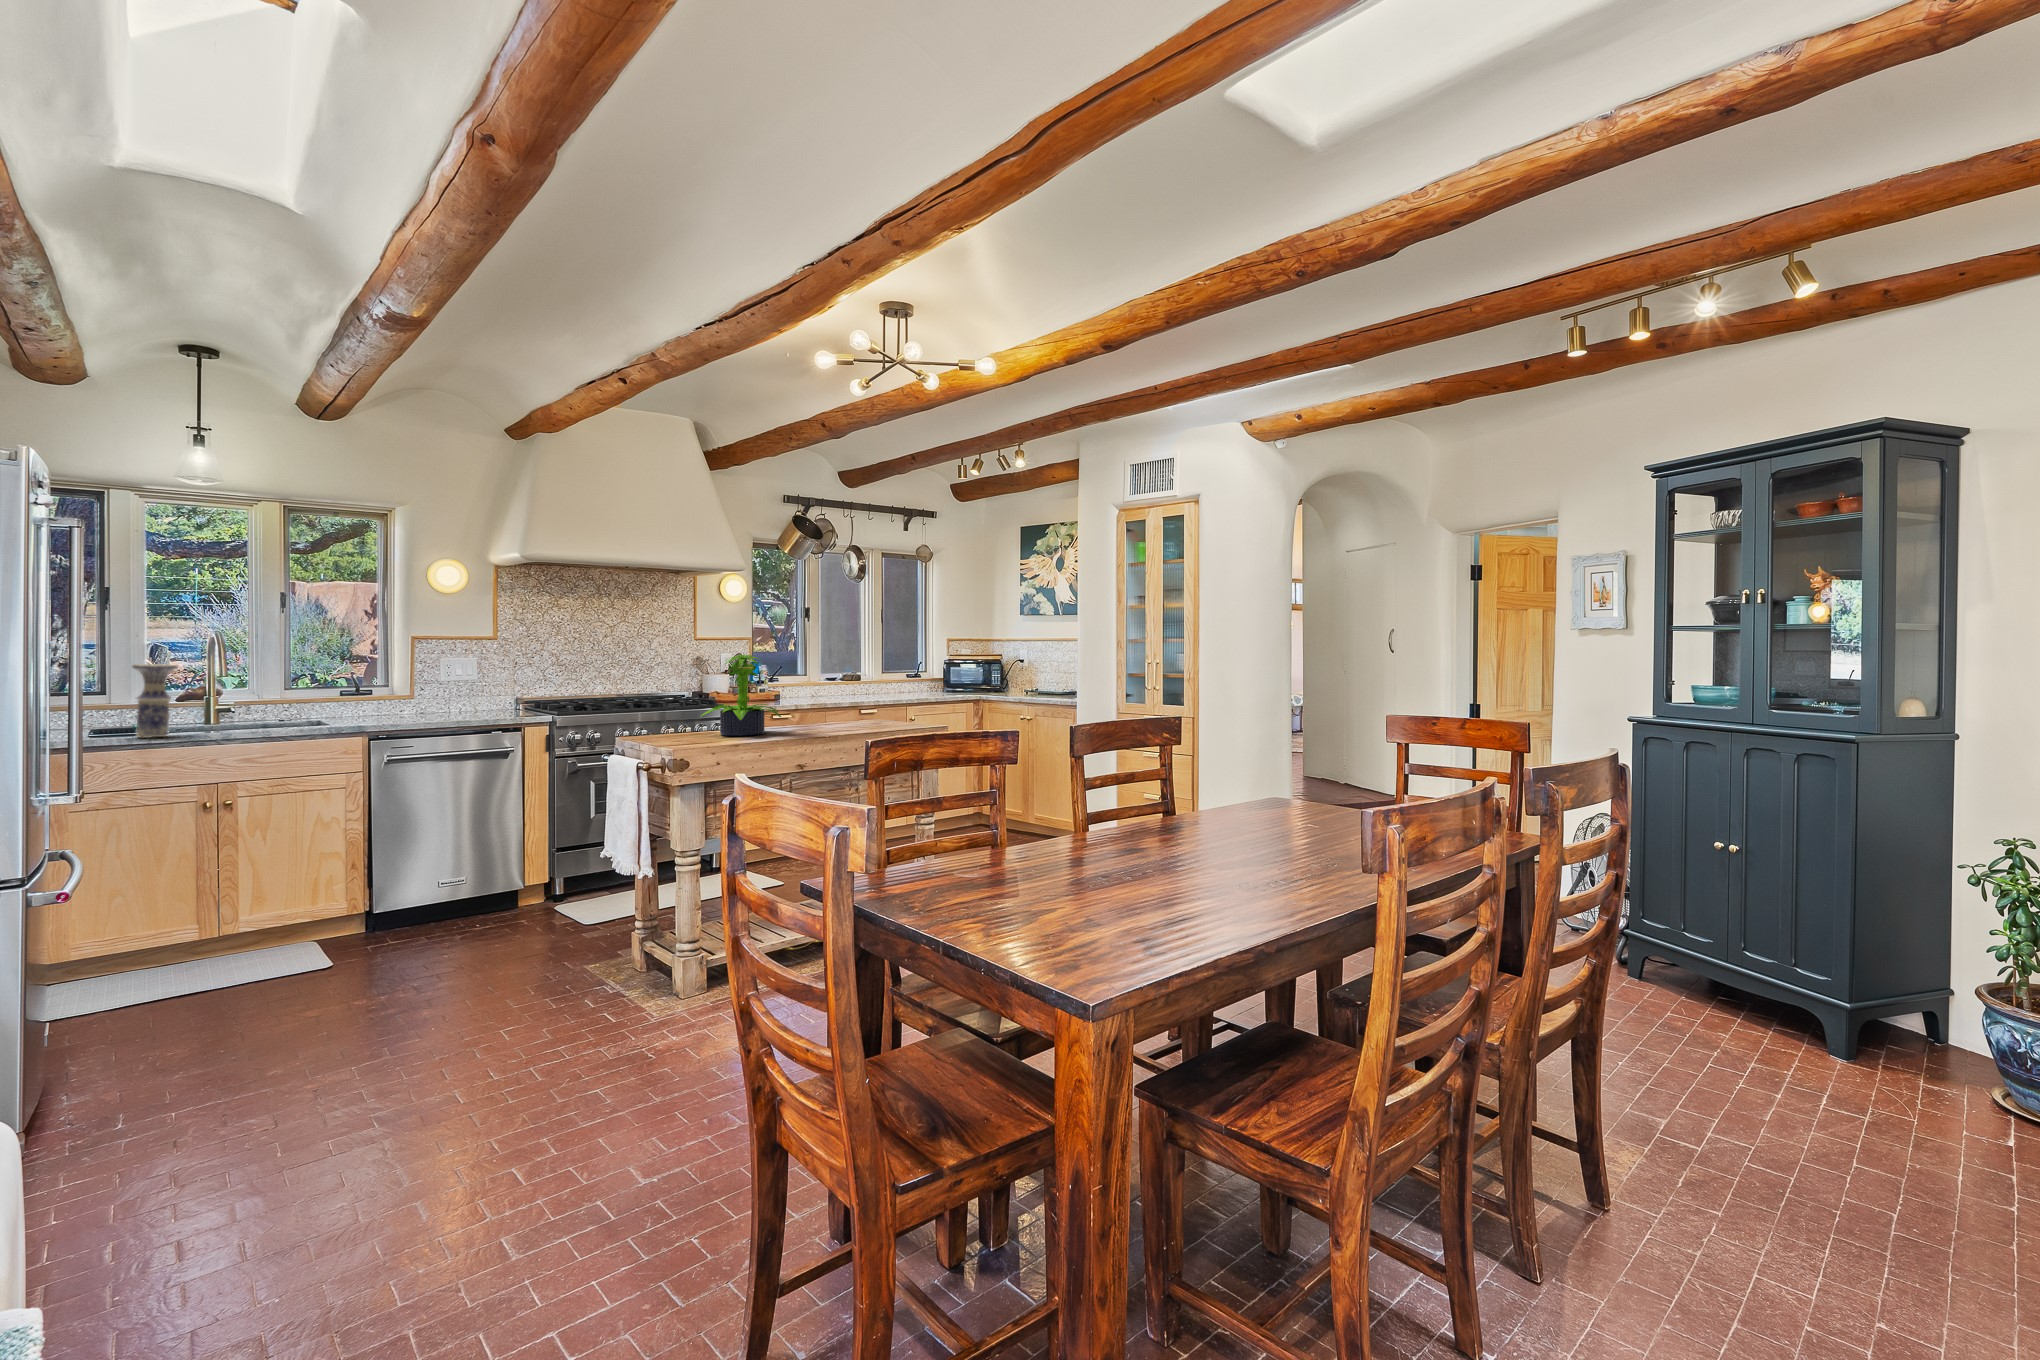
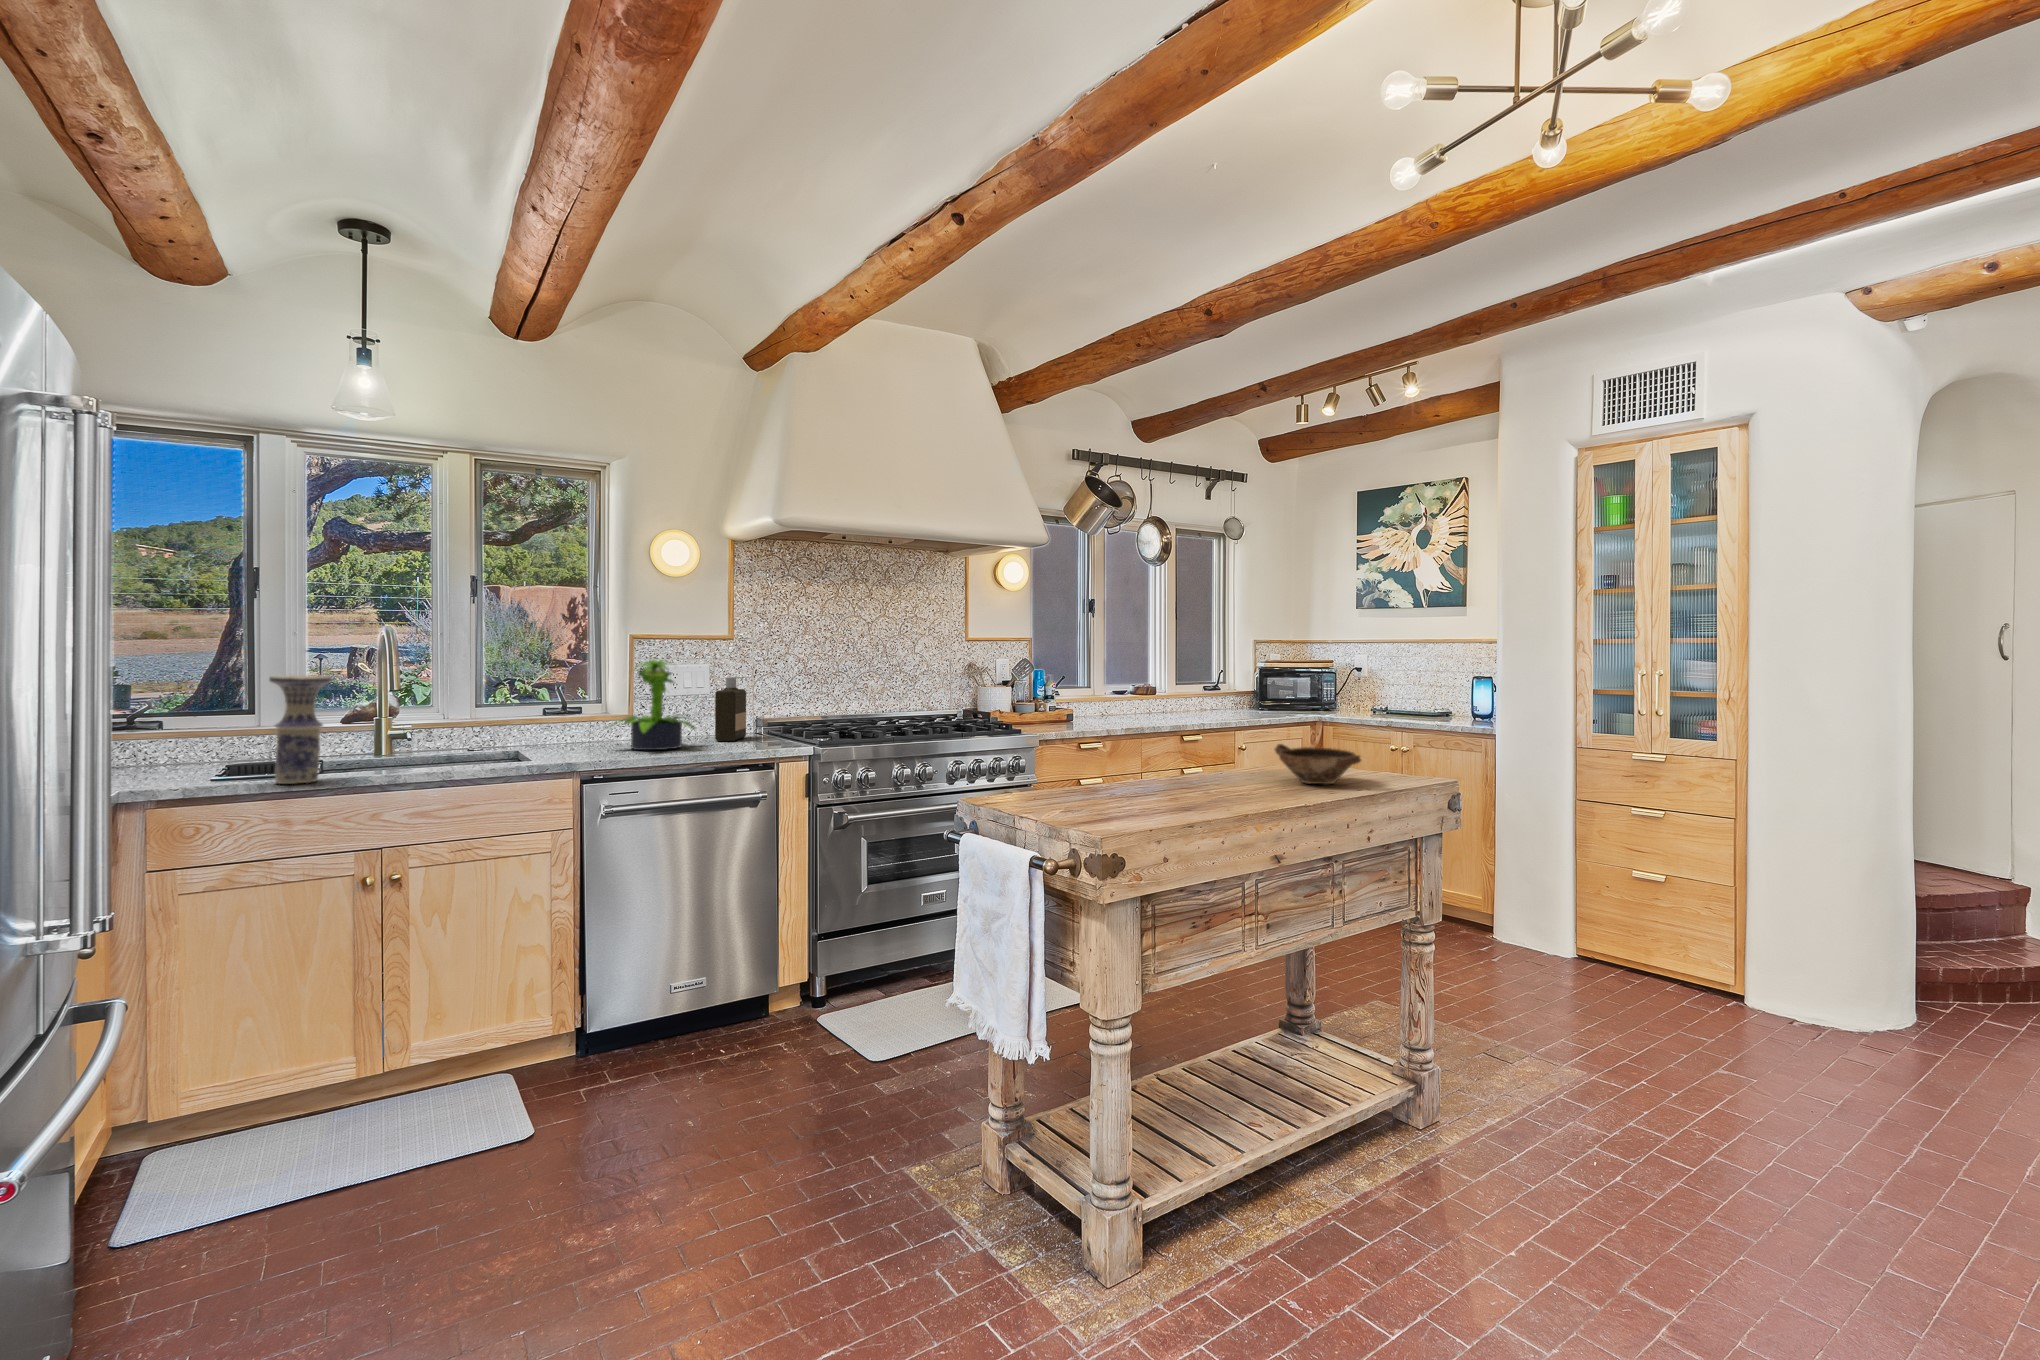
potted plant: present [700,654,781,736] -> present [622,660,695,750]
bottle: none [480,667,507,714] -> present [715,677,746,741]
bowl: none [835,703,883,727] -> present [1275,744,1361,784]

